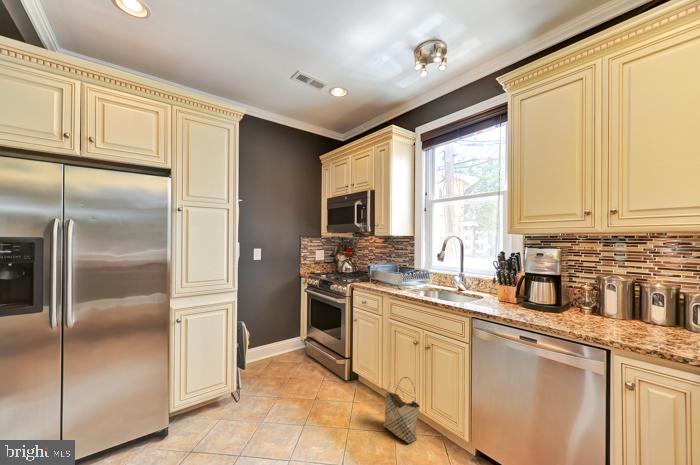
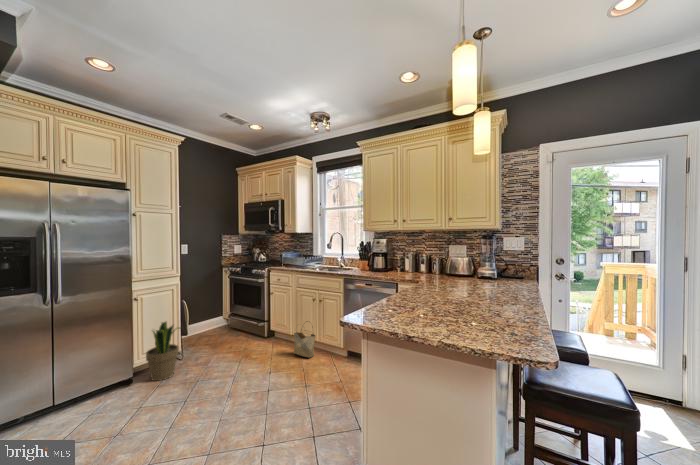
potted plant: none [183,351,232,440] -> present [146,322,179,381]

